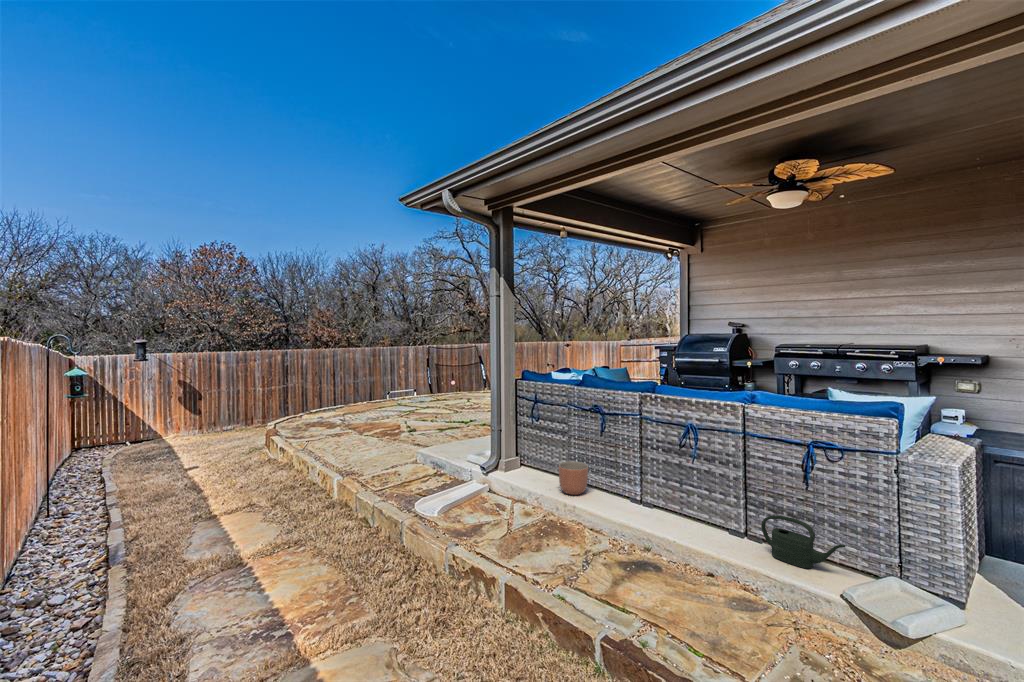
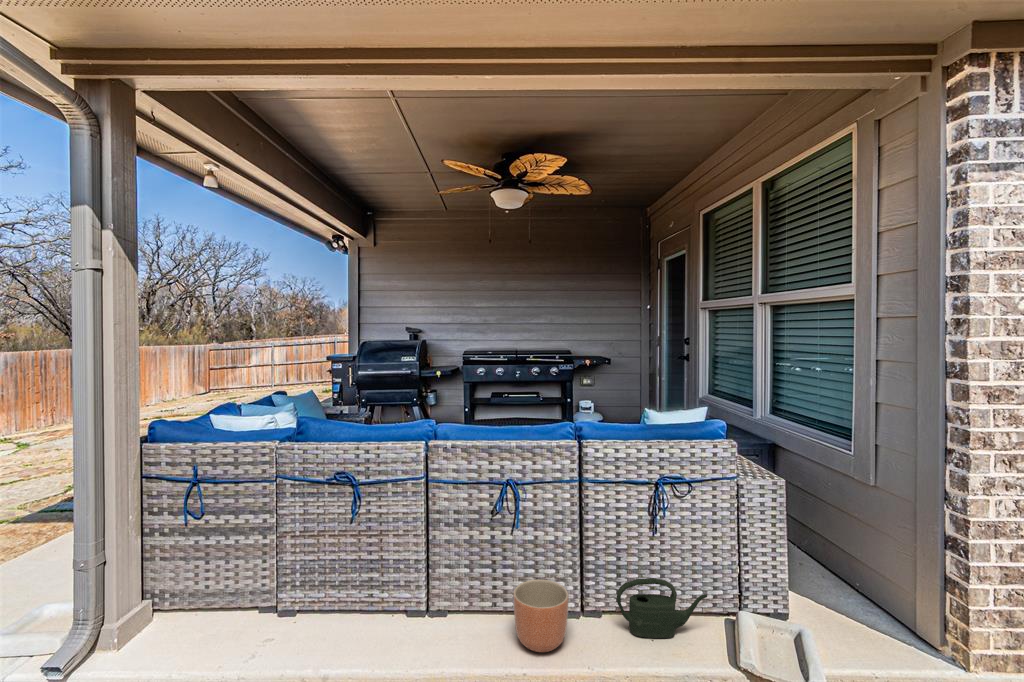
planter: present [559,461,588,495] -> present [514,579,568,652]

